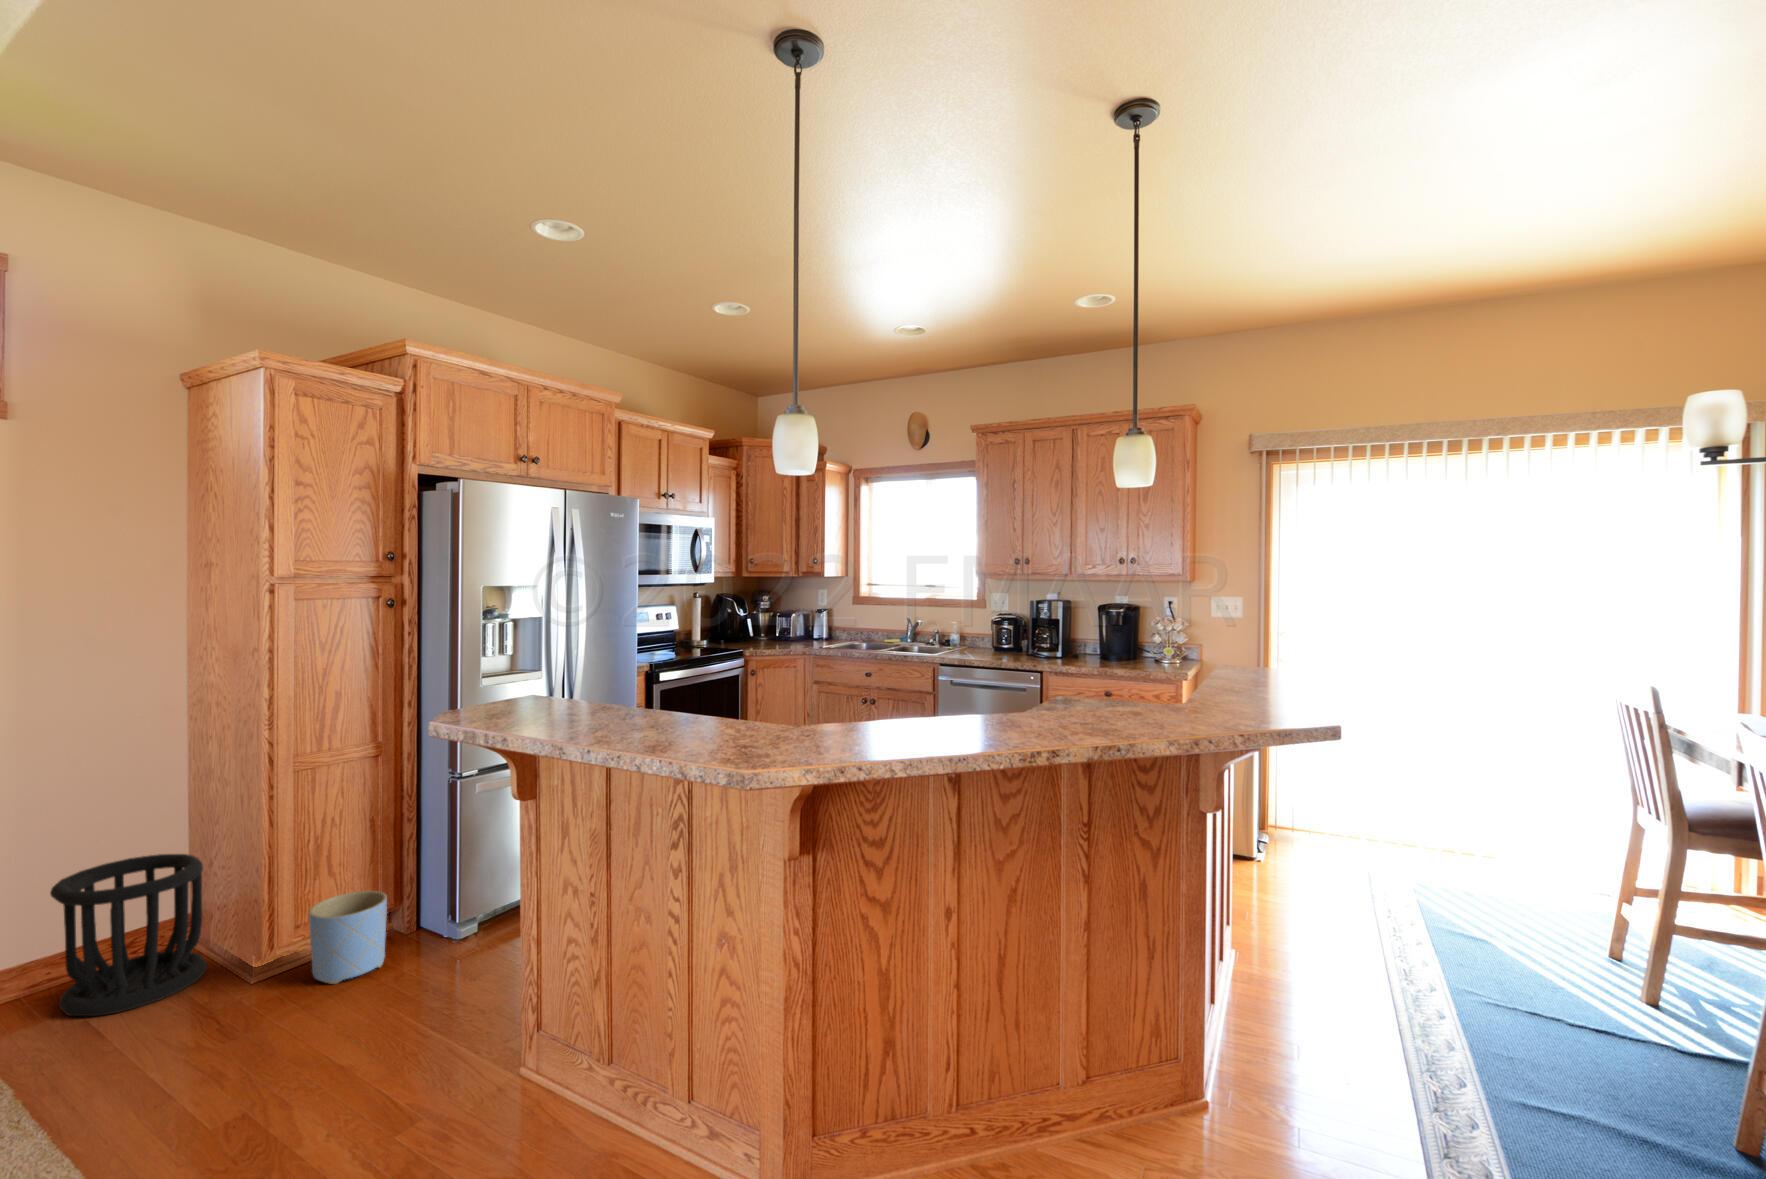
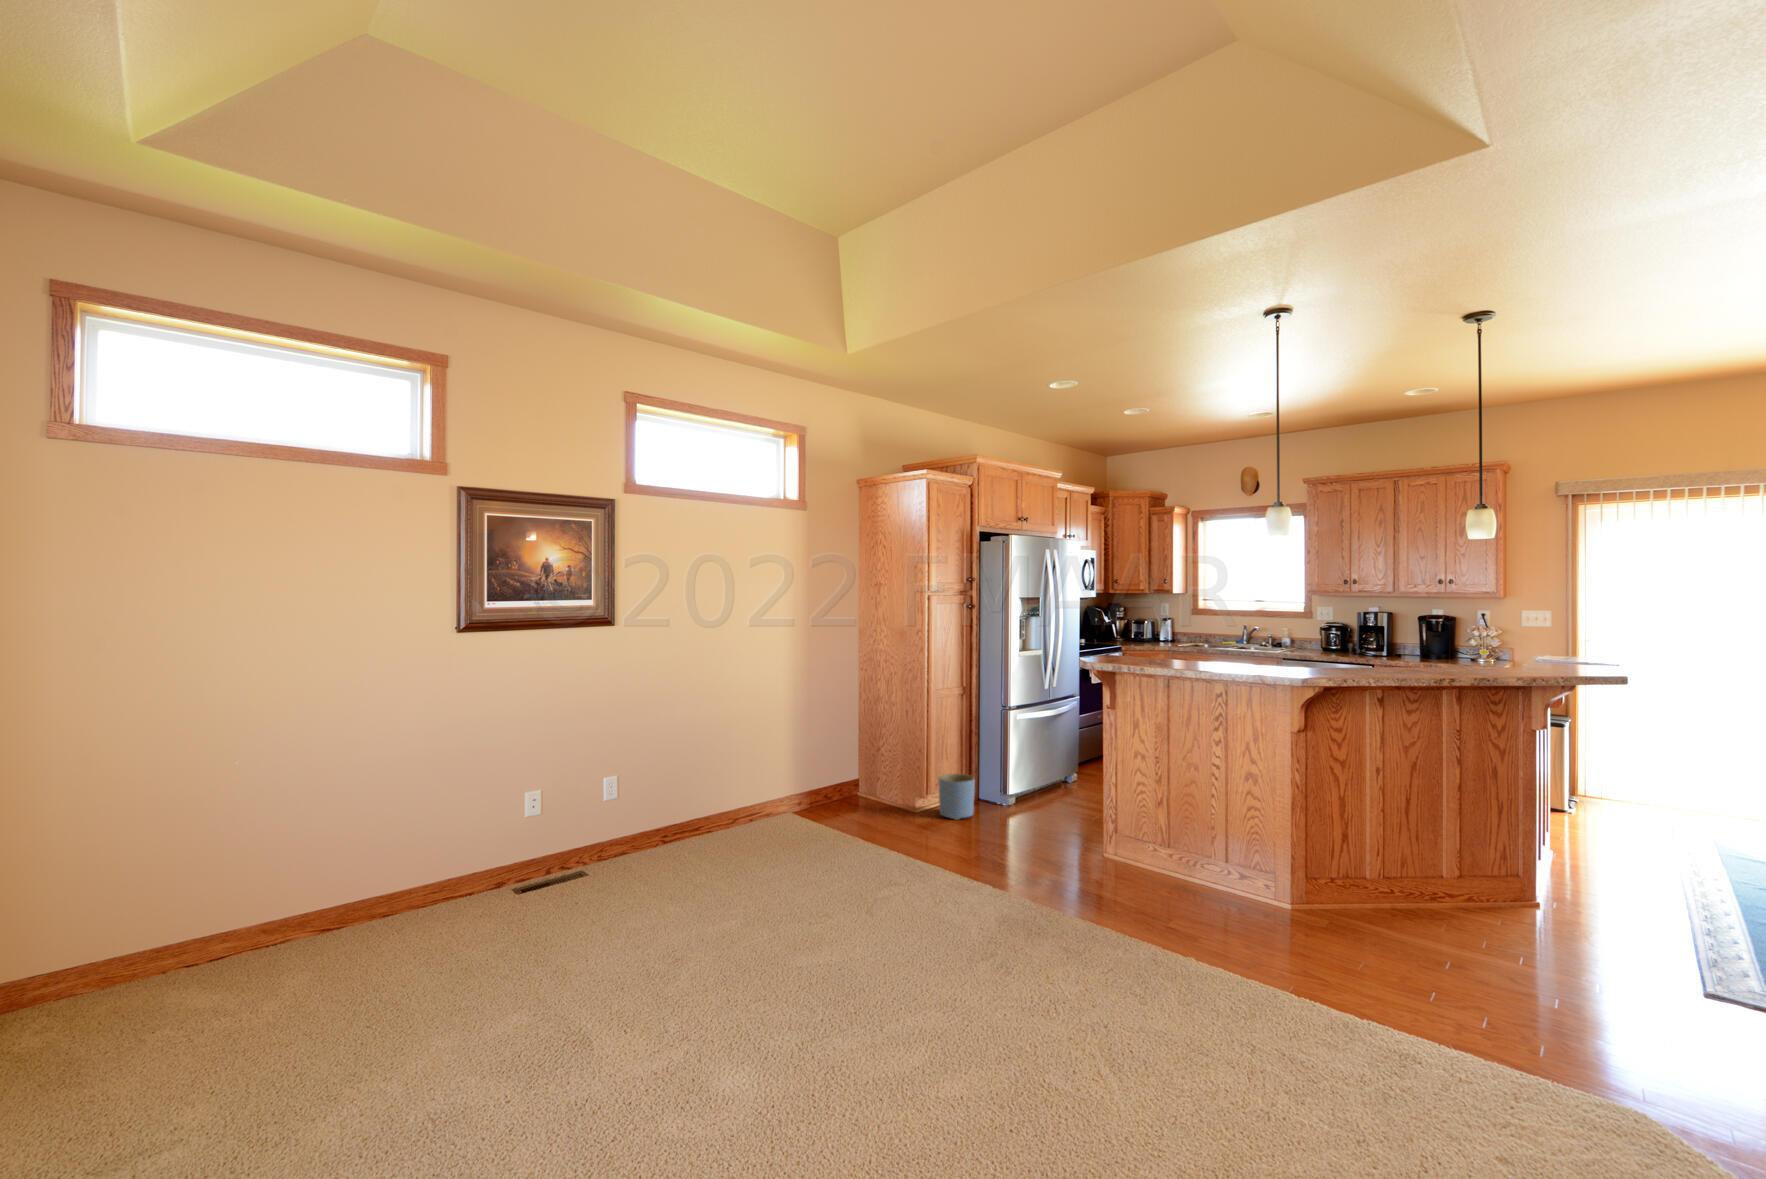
wastebasket: present [50,854,207,1016] -> none [825,744,884,820]

